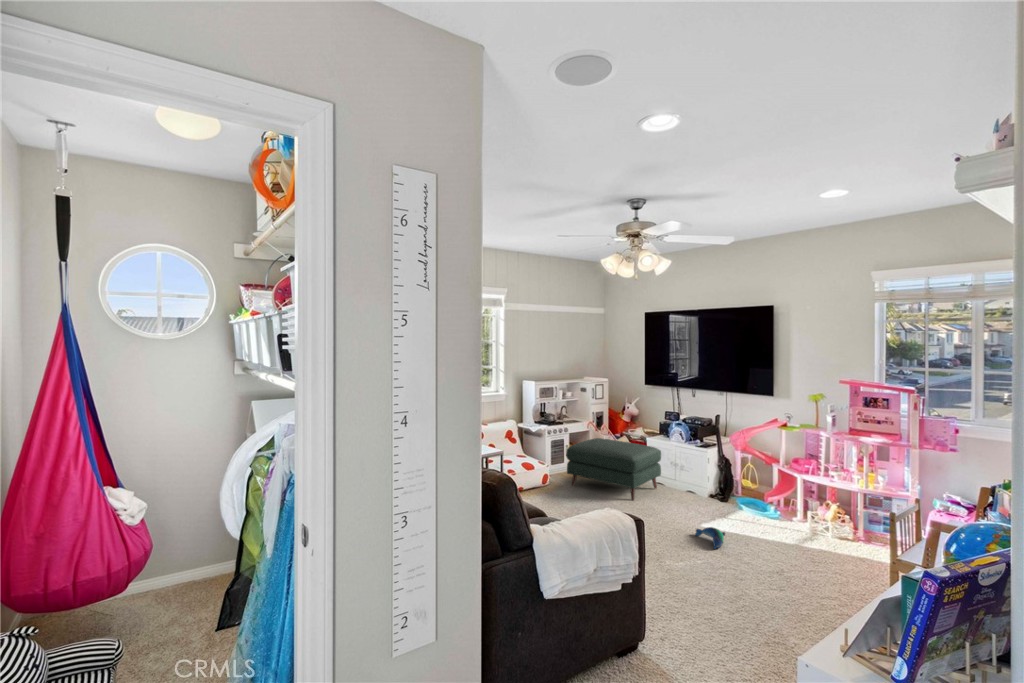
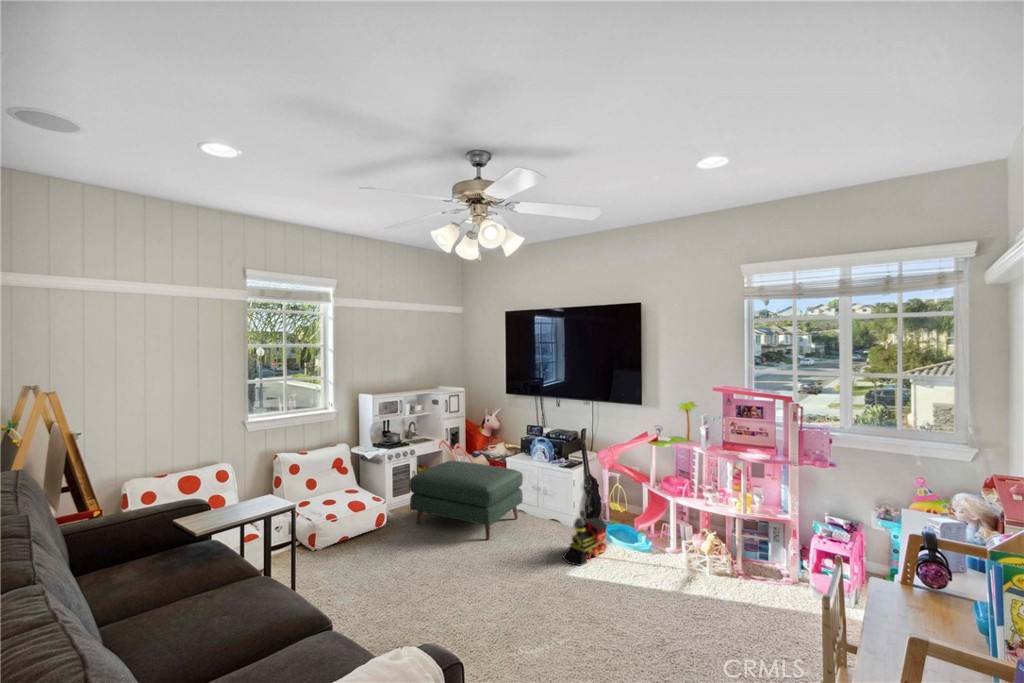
toy train: none [698,477,739,523] -> present [563,507,607,566]
plush toy: present [695,527,725,549] -> none [558,579,594,613]

